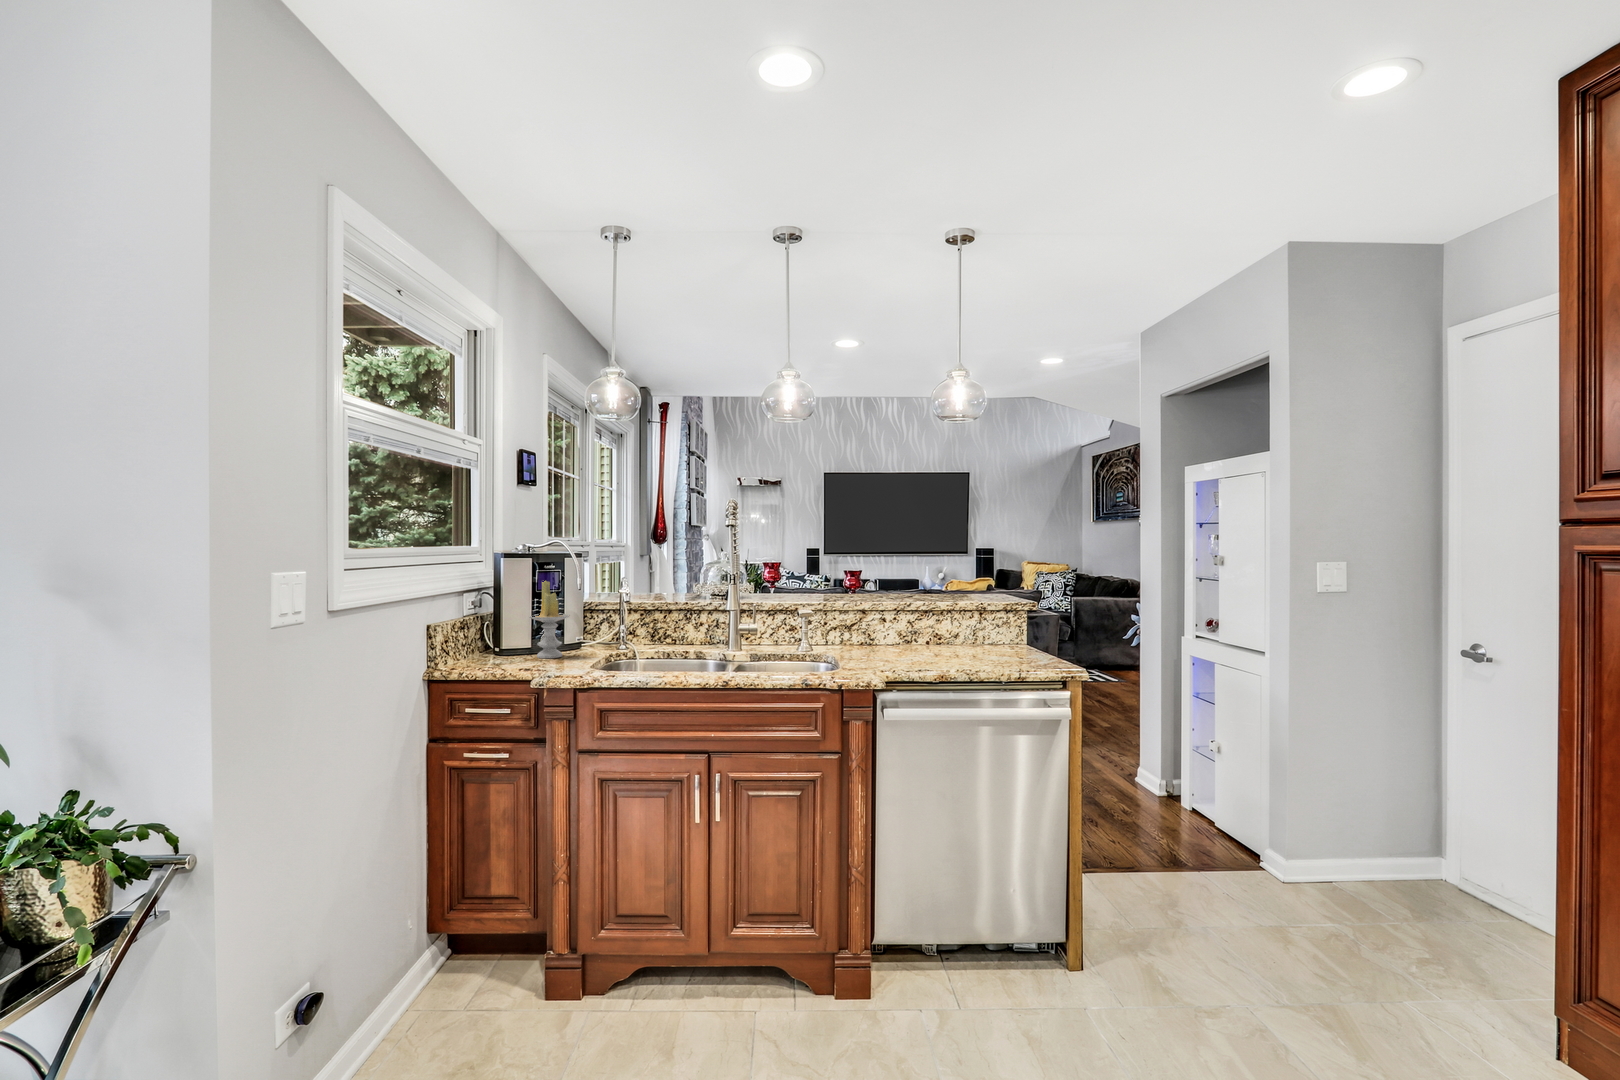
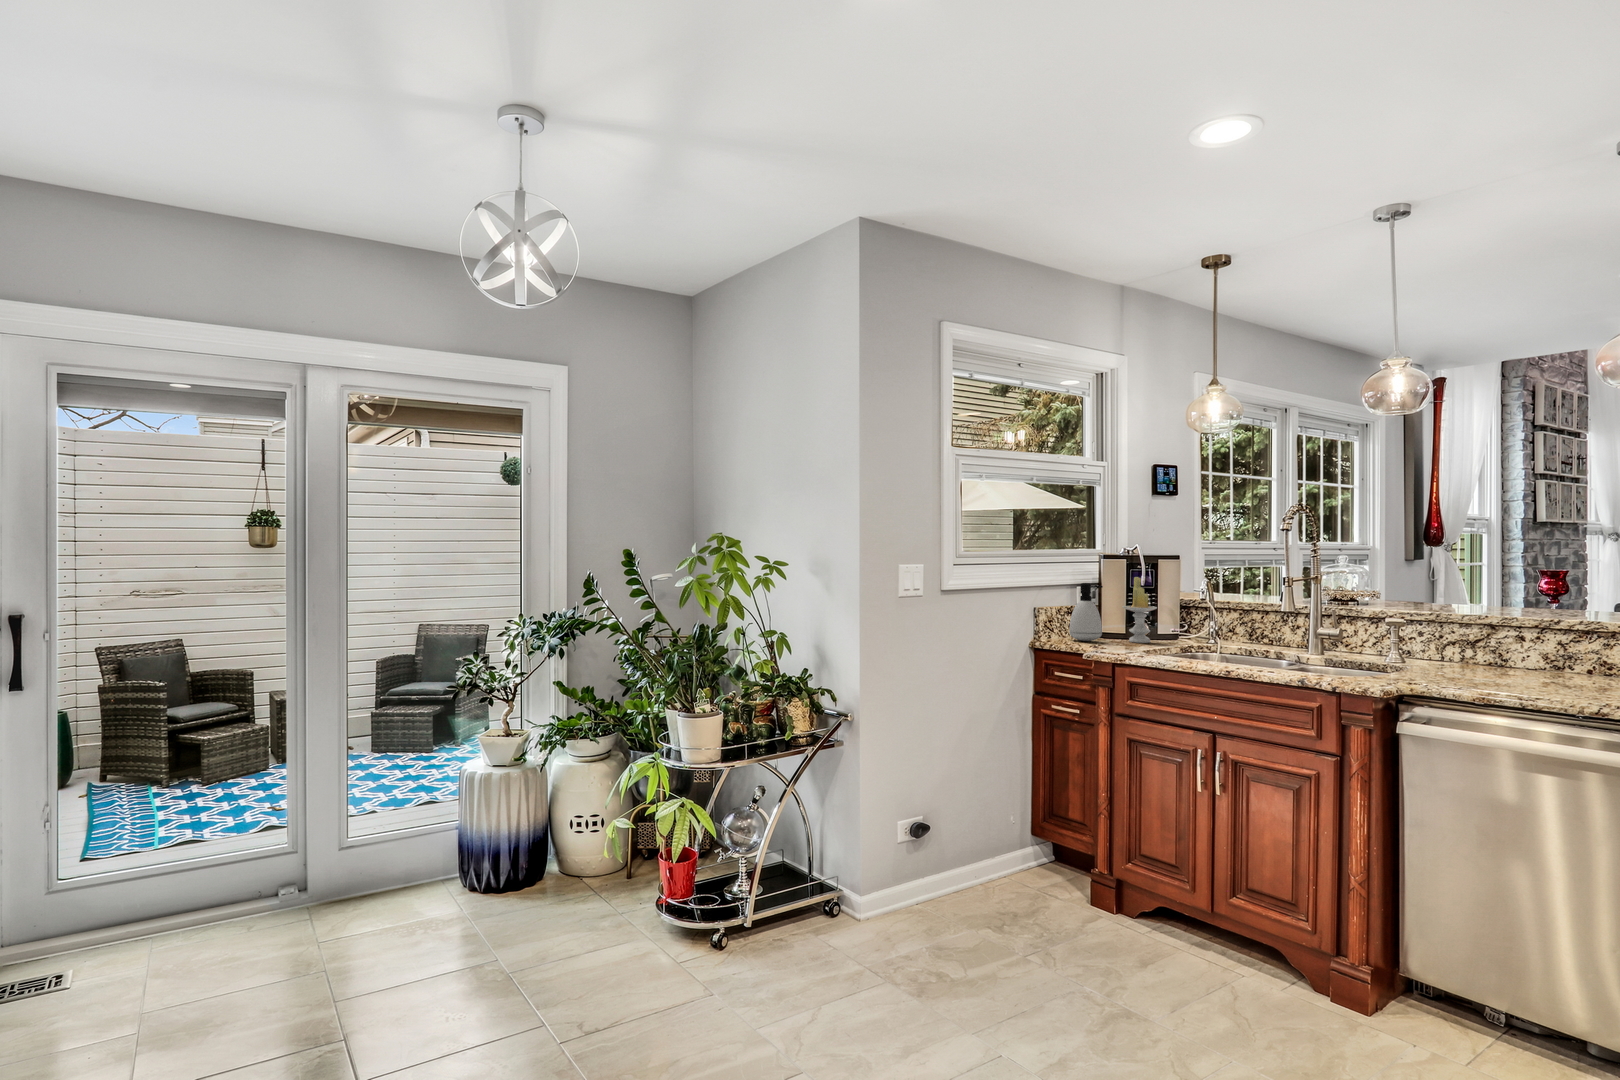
soap dispenser: none [482,592,525,665] -> present [1069,583,1103,641]

